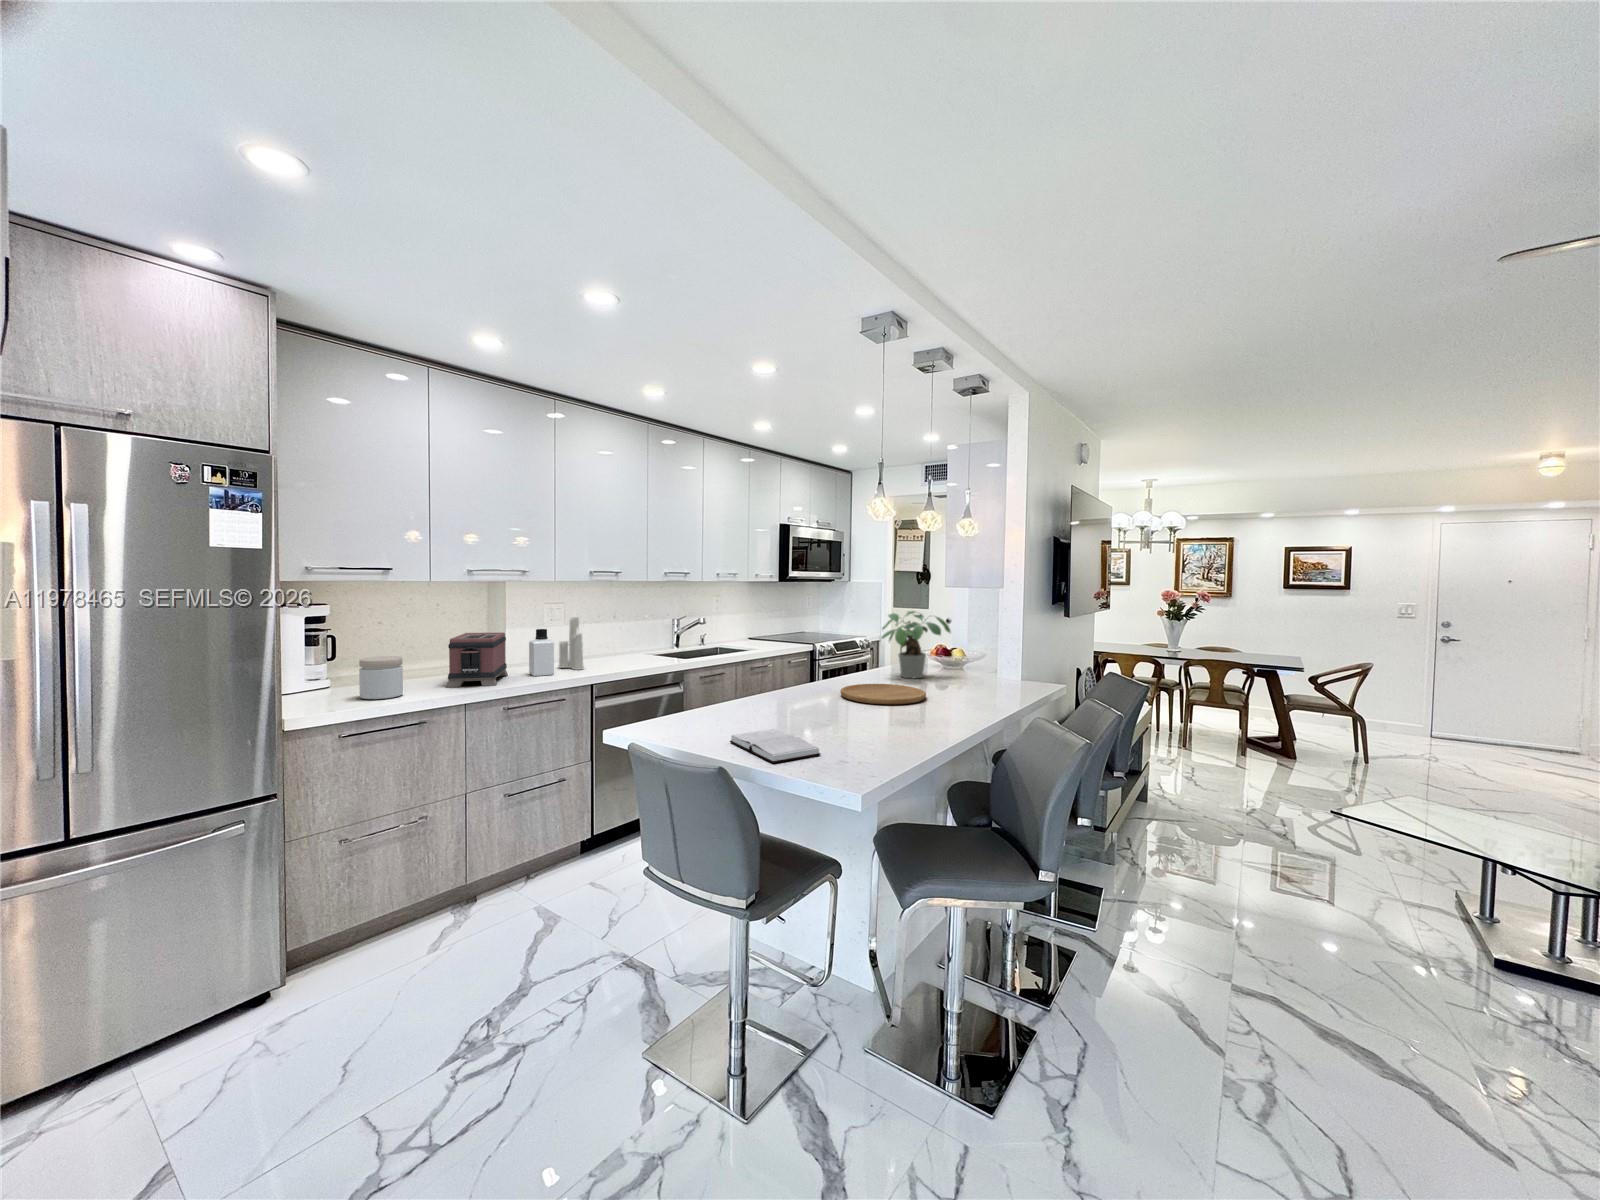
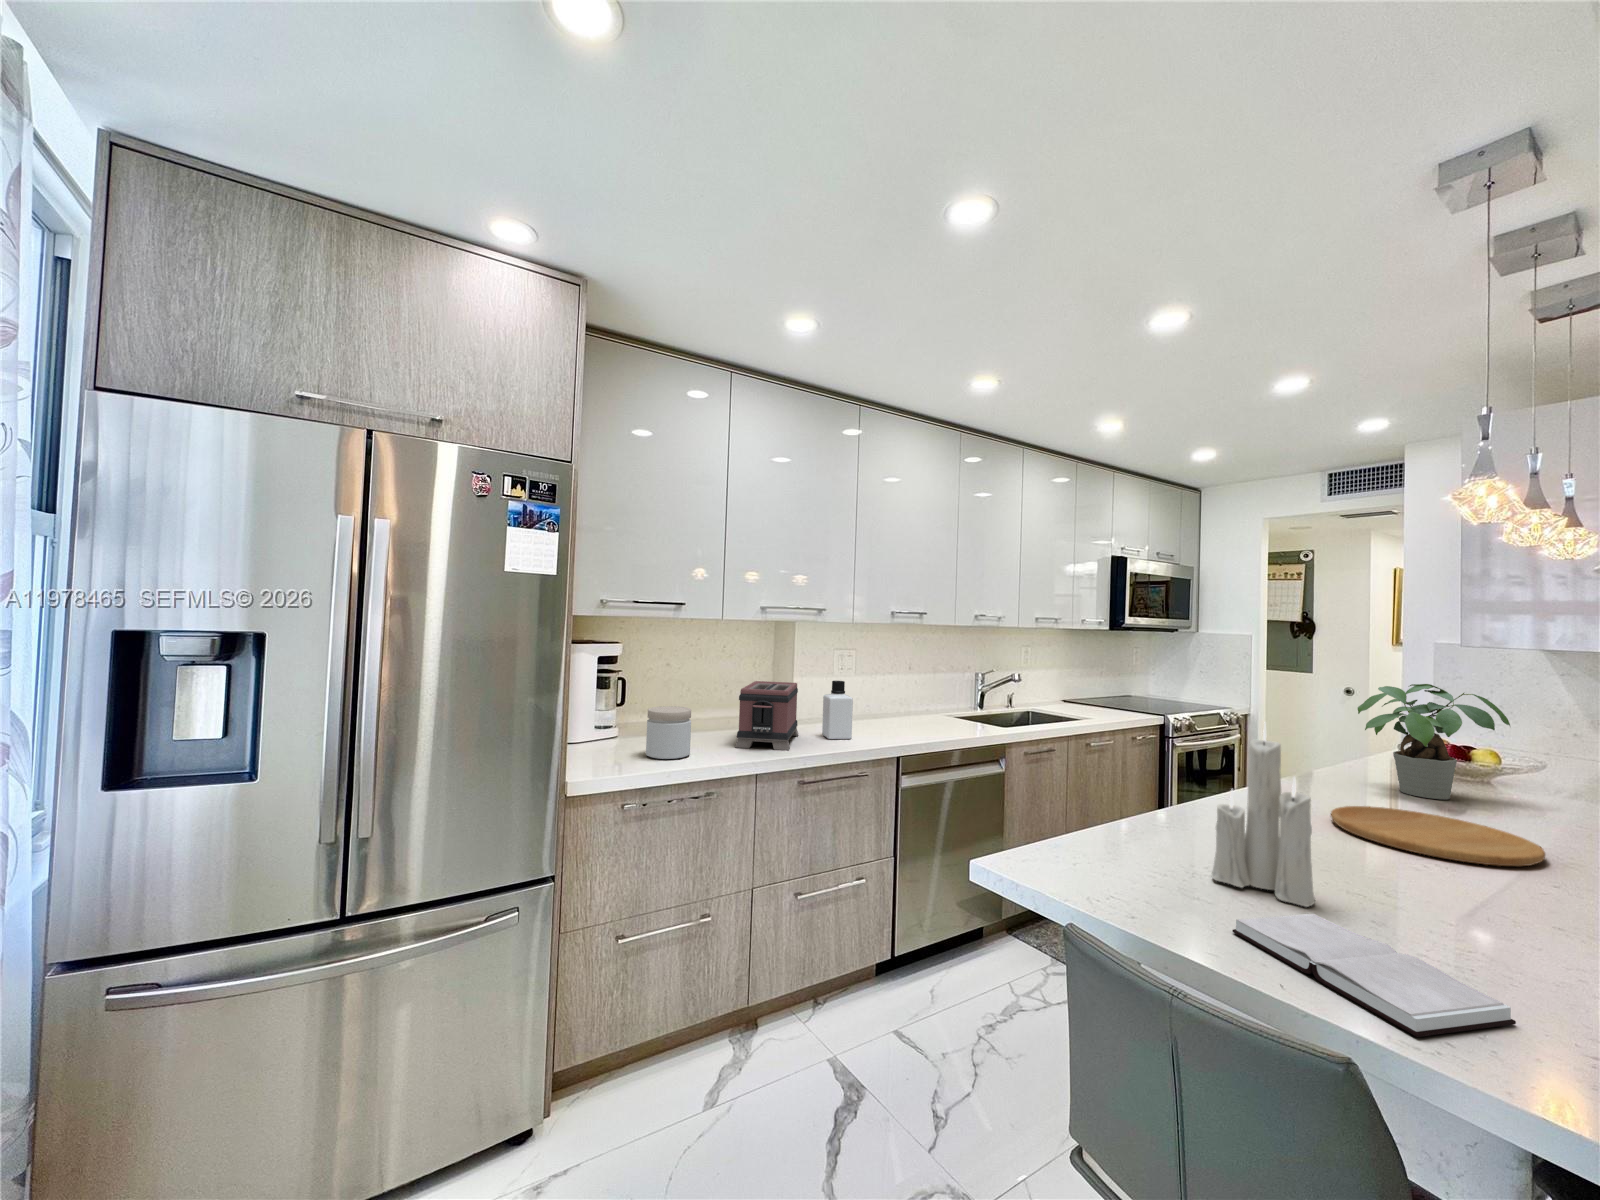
candle: present [558,617,584,670] -> present [1212,723,1315,907]

